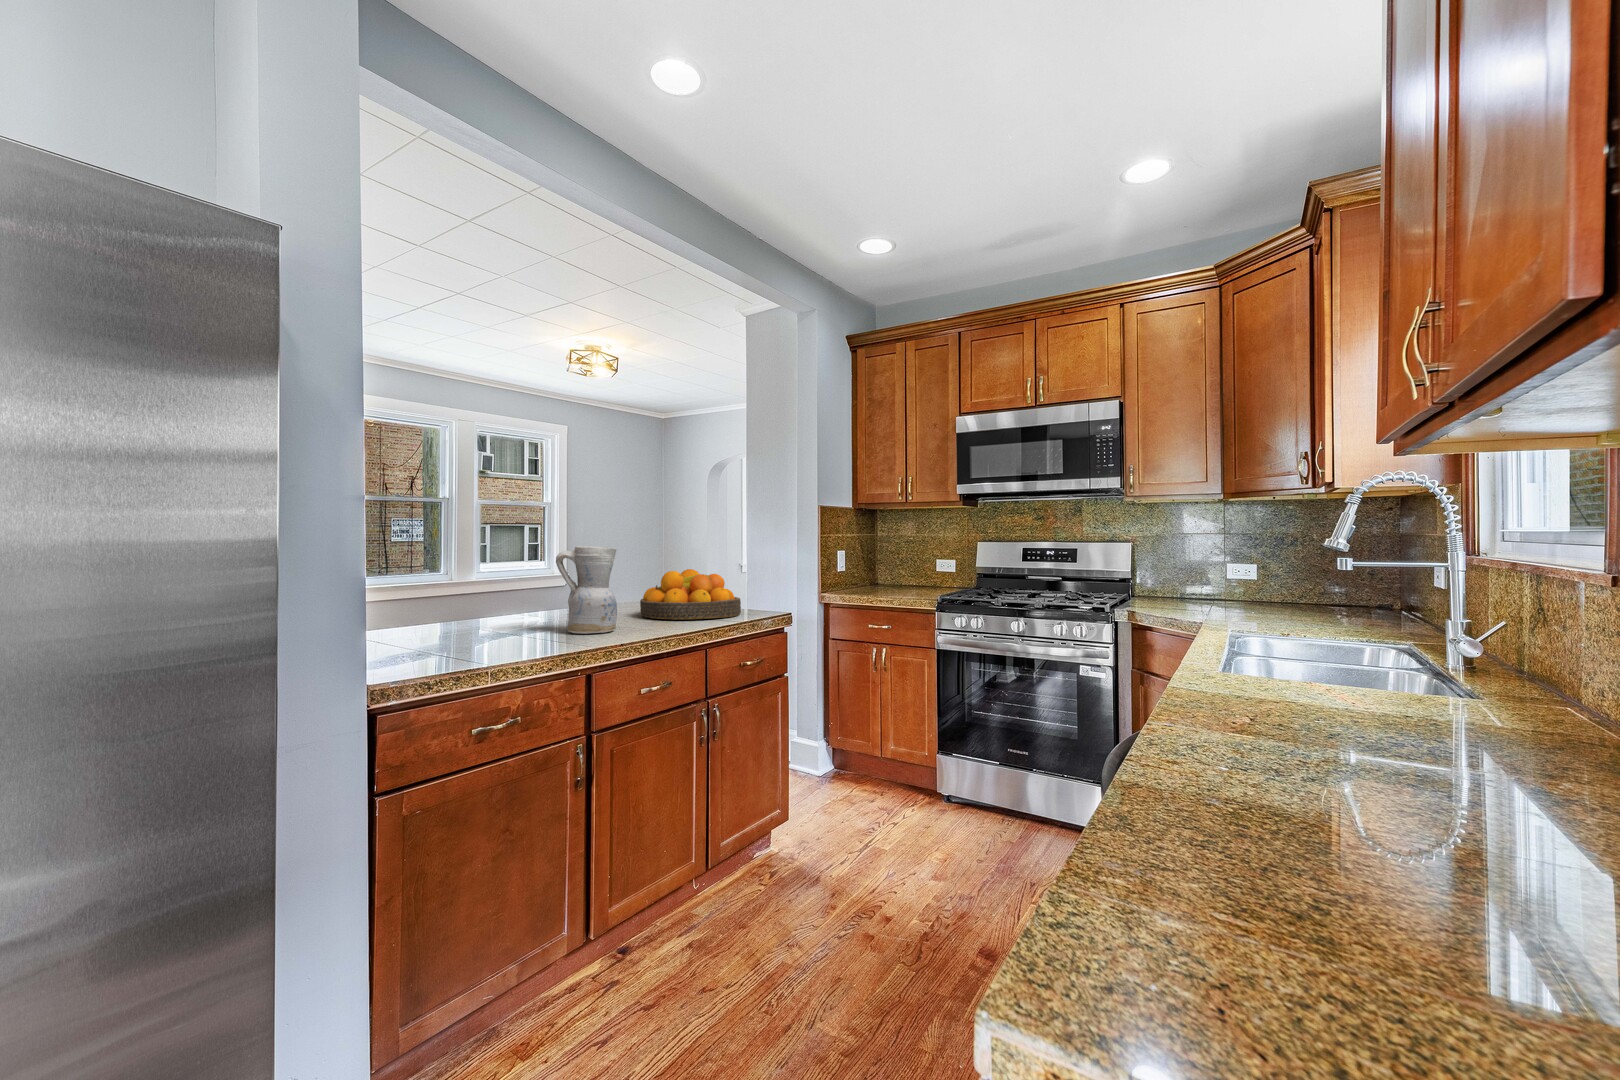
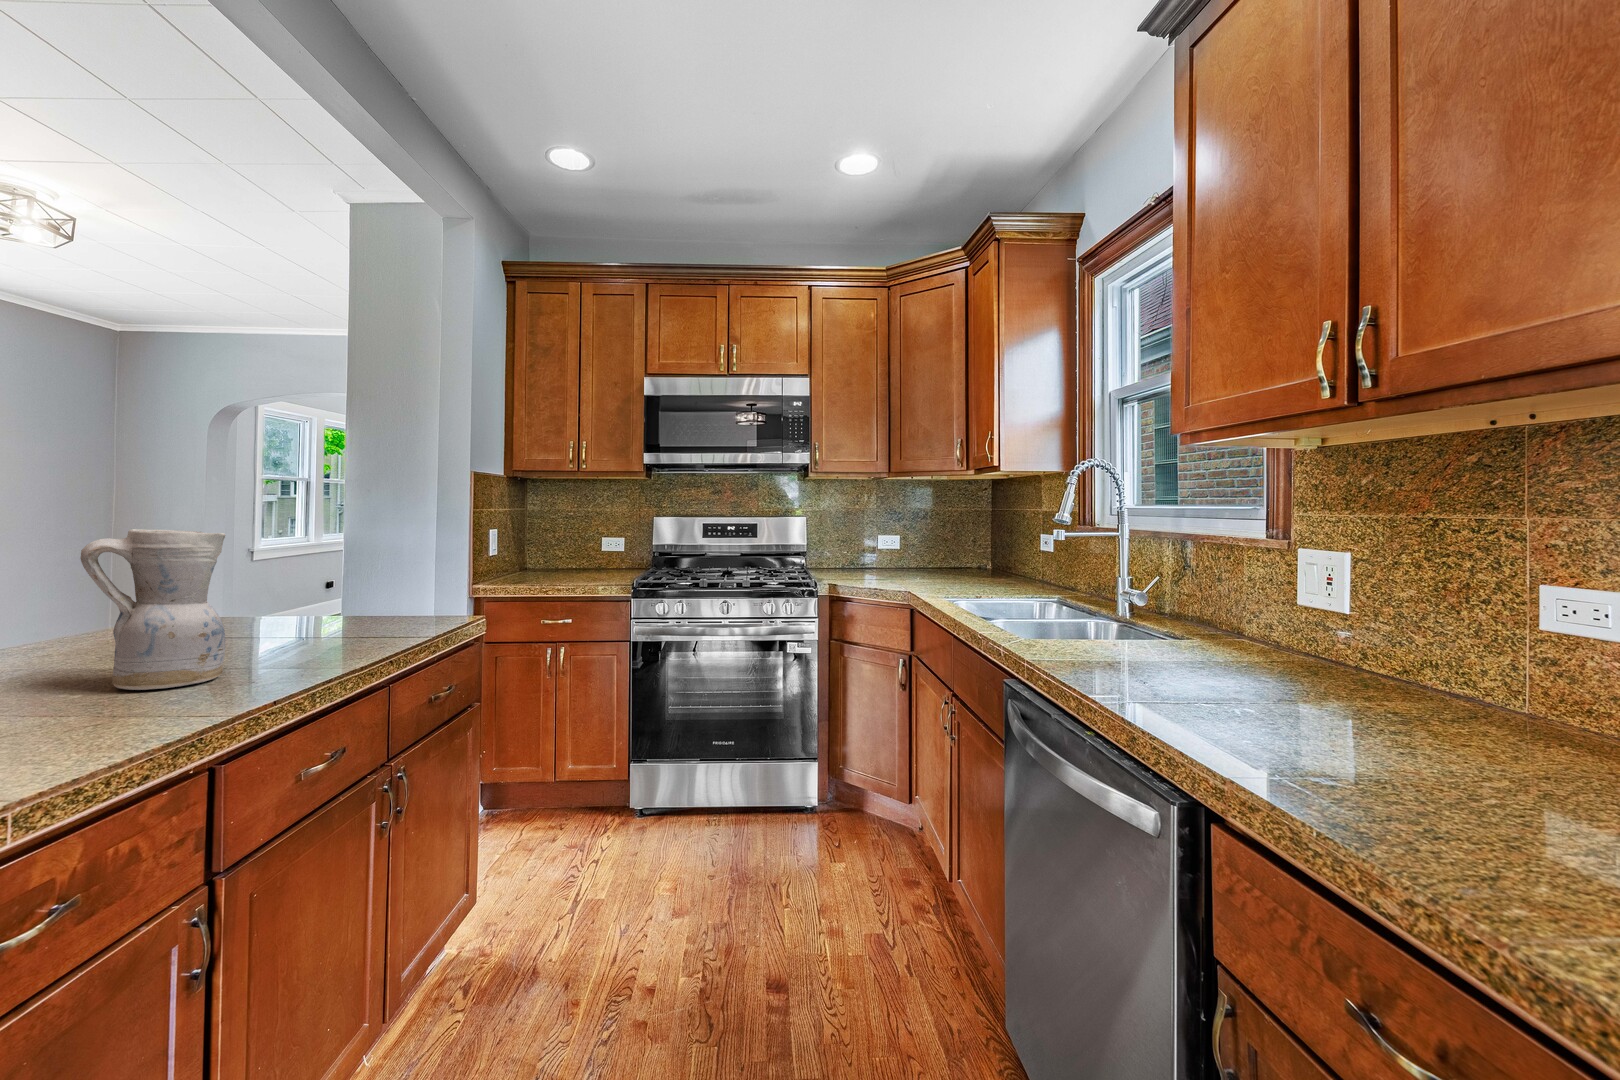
fruit bowl: present [640,569,741,620] -> none [231,561,415,644]

